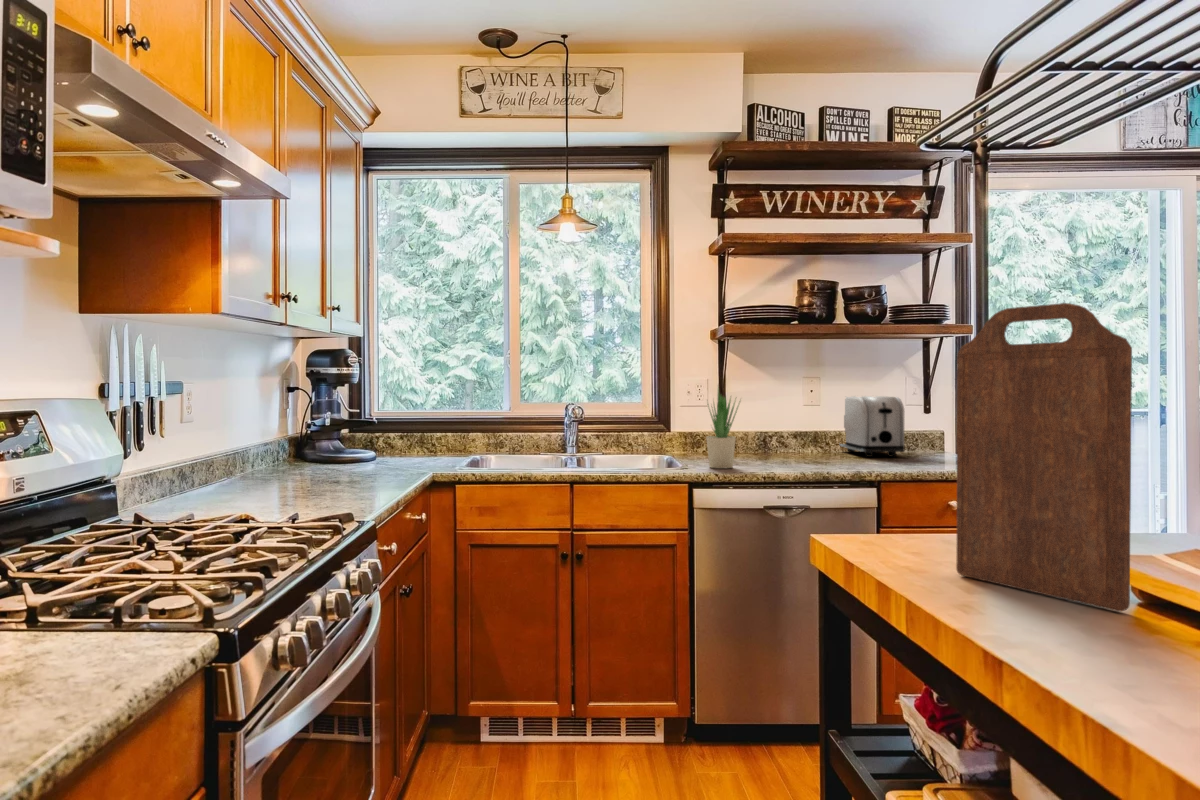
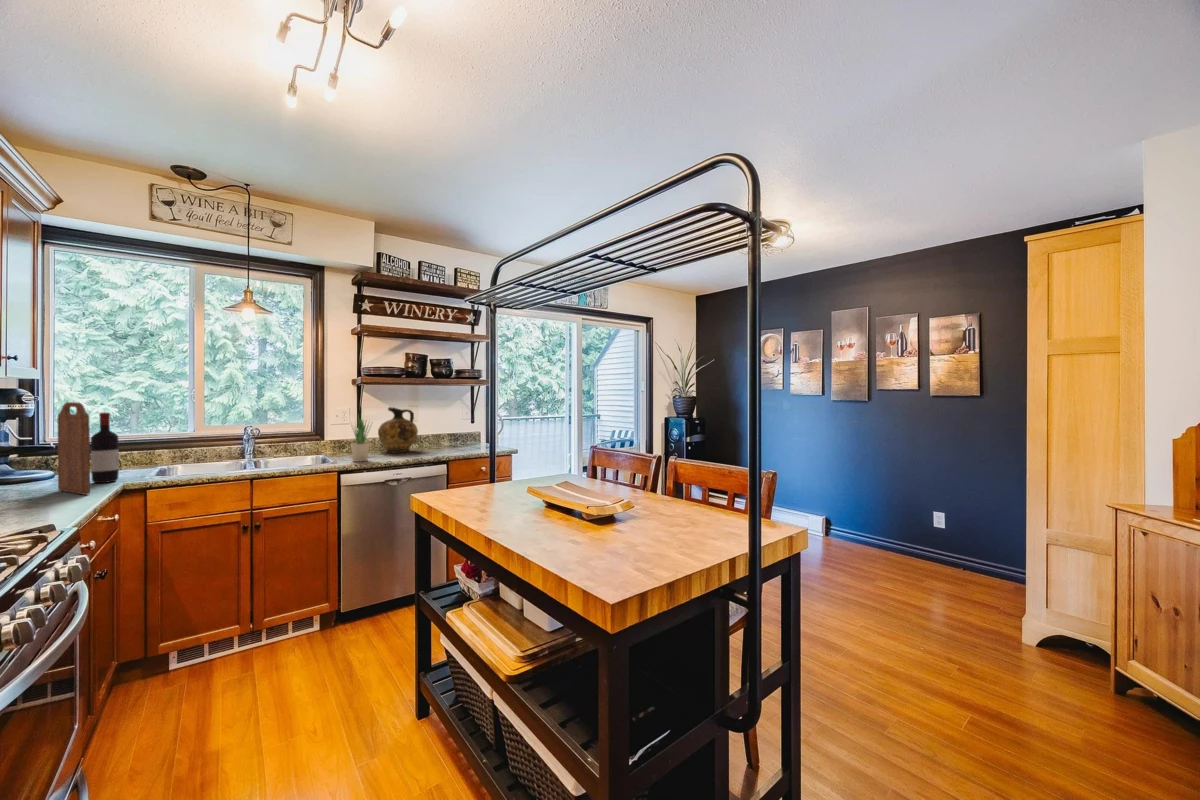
cutting board: present [956,303,1132,611] -> present [58,402,90,495]
ceramic jug: none [750,377,817,459] -> present [378,407,418,453]
wine bottle: none [403,378,429,471] -> present [91,413,119,483]
toaster: present [840,396,904,457] -> none [430,416,463,448]

